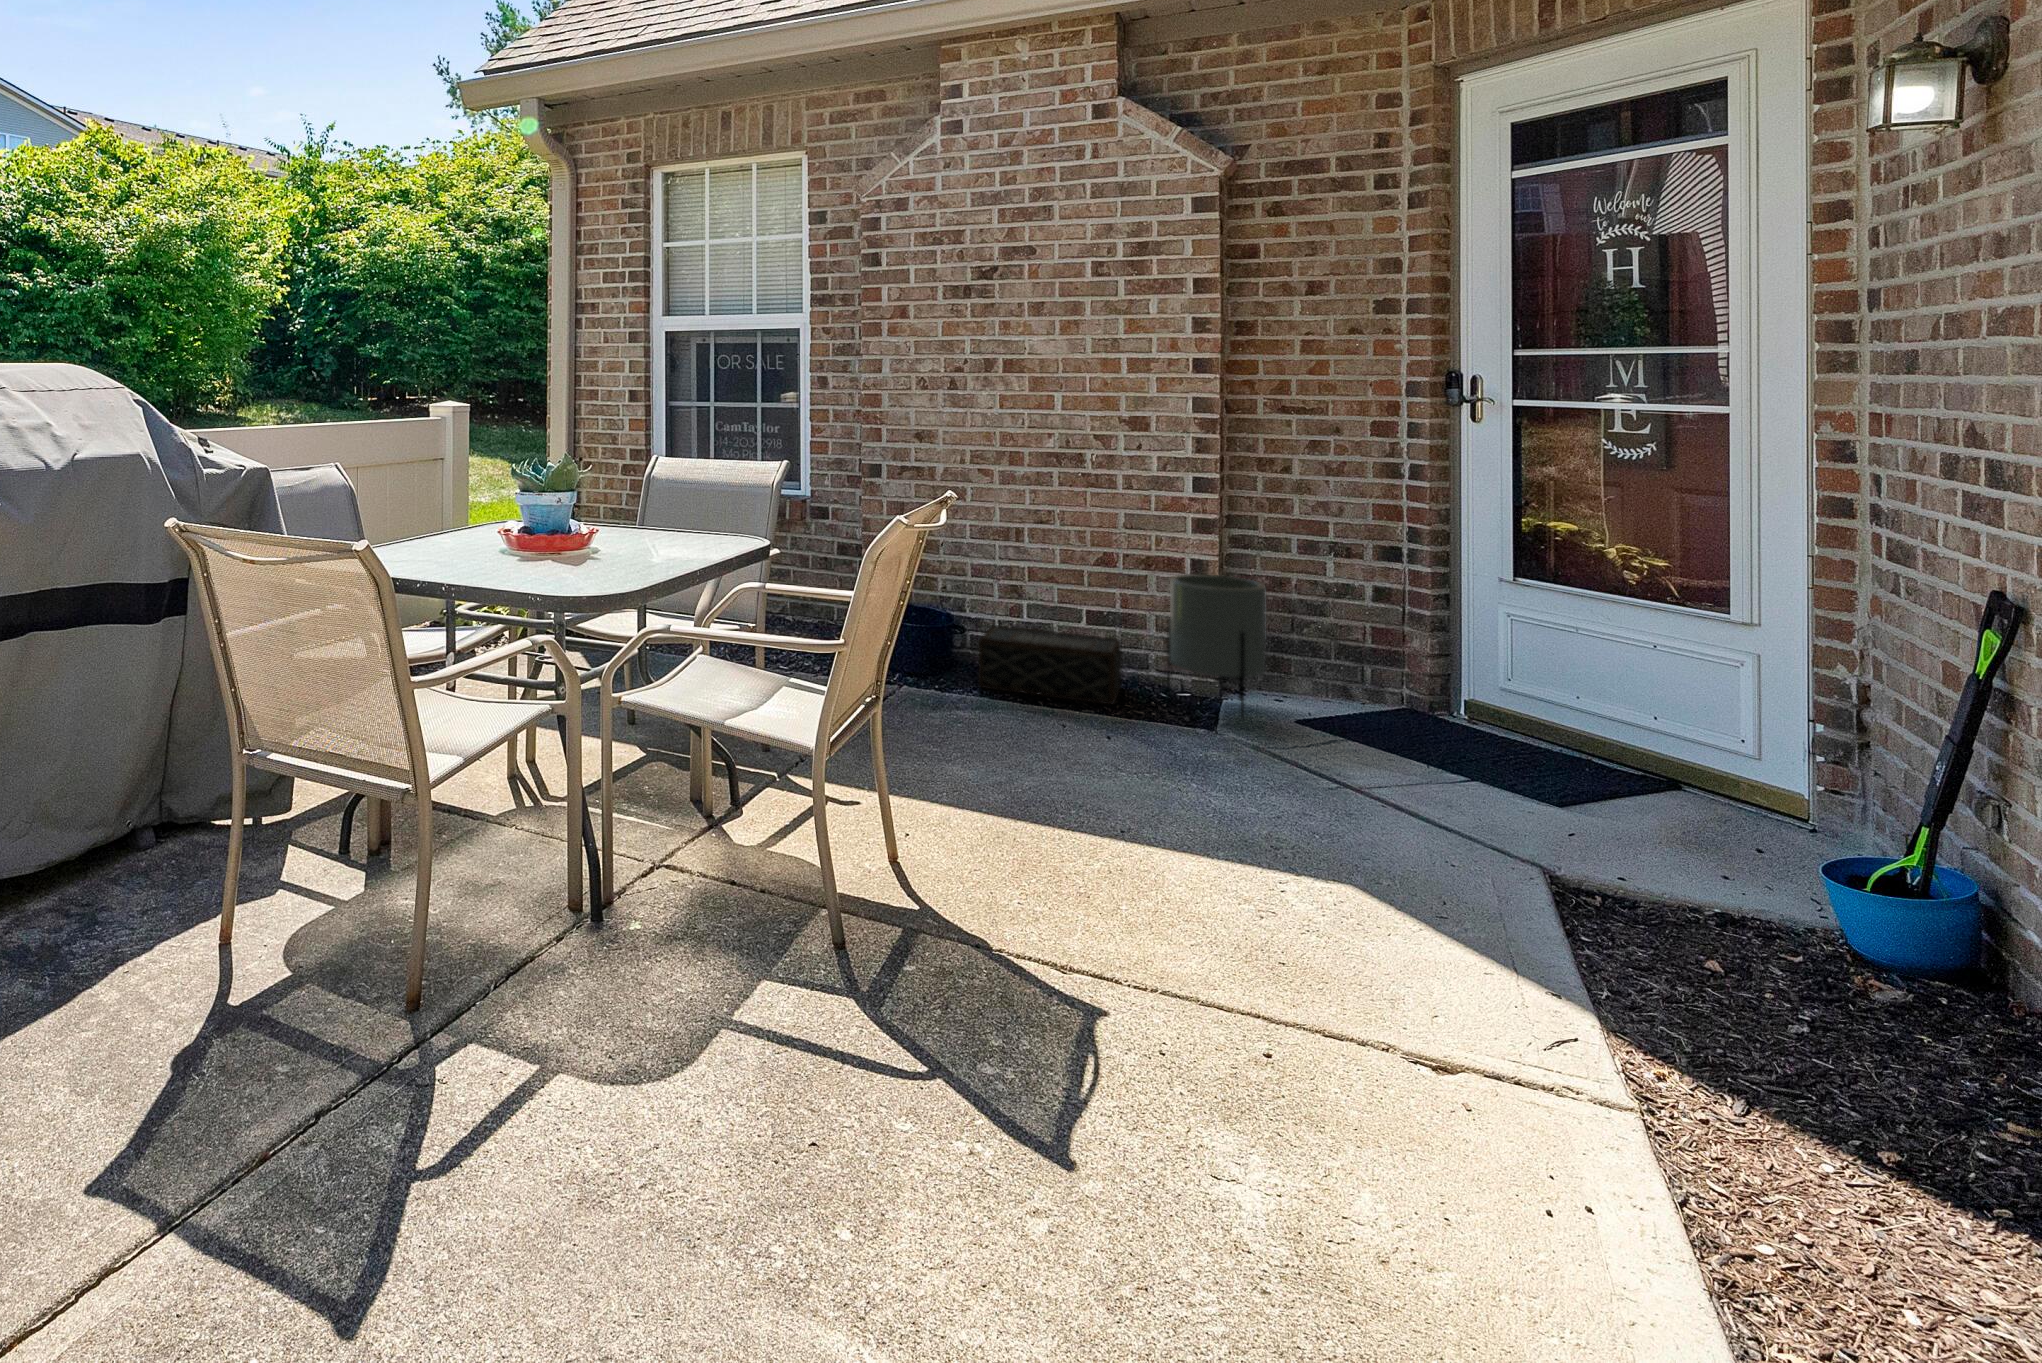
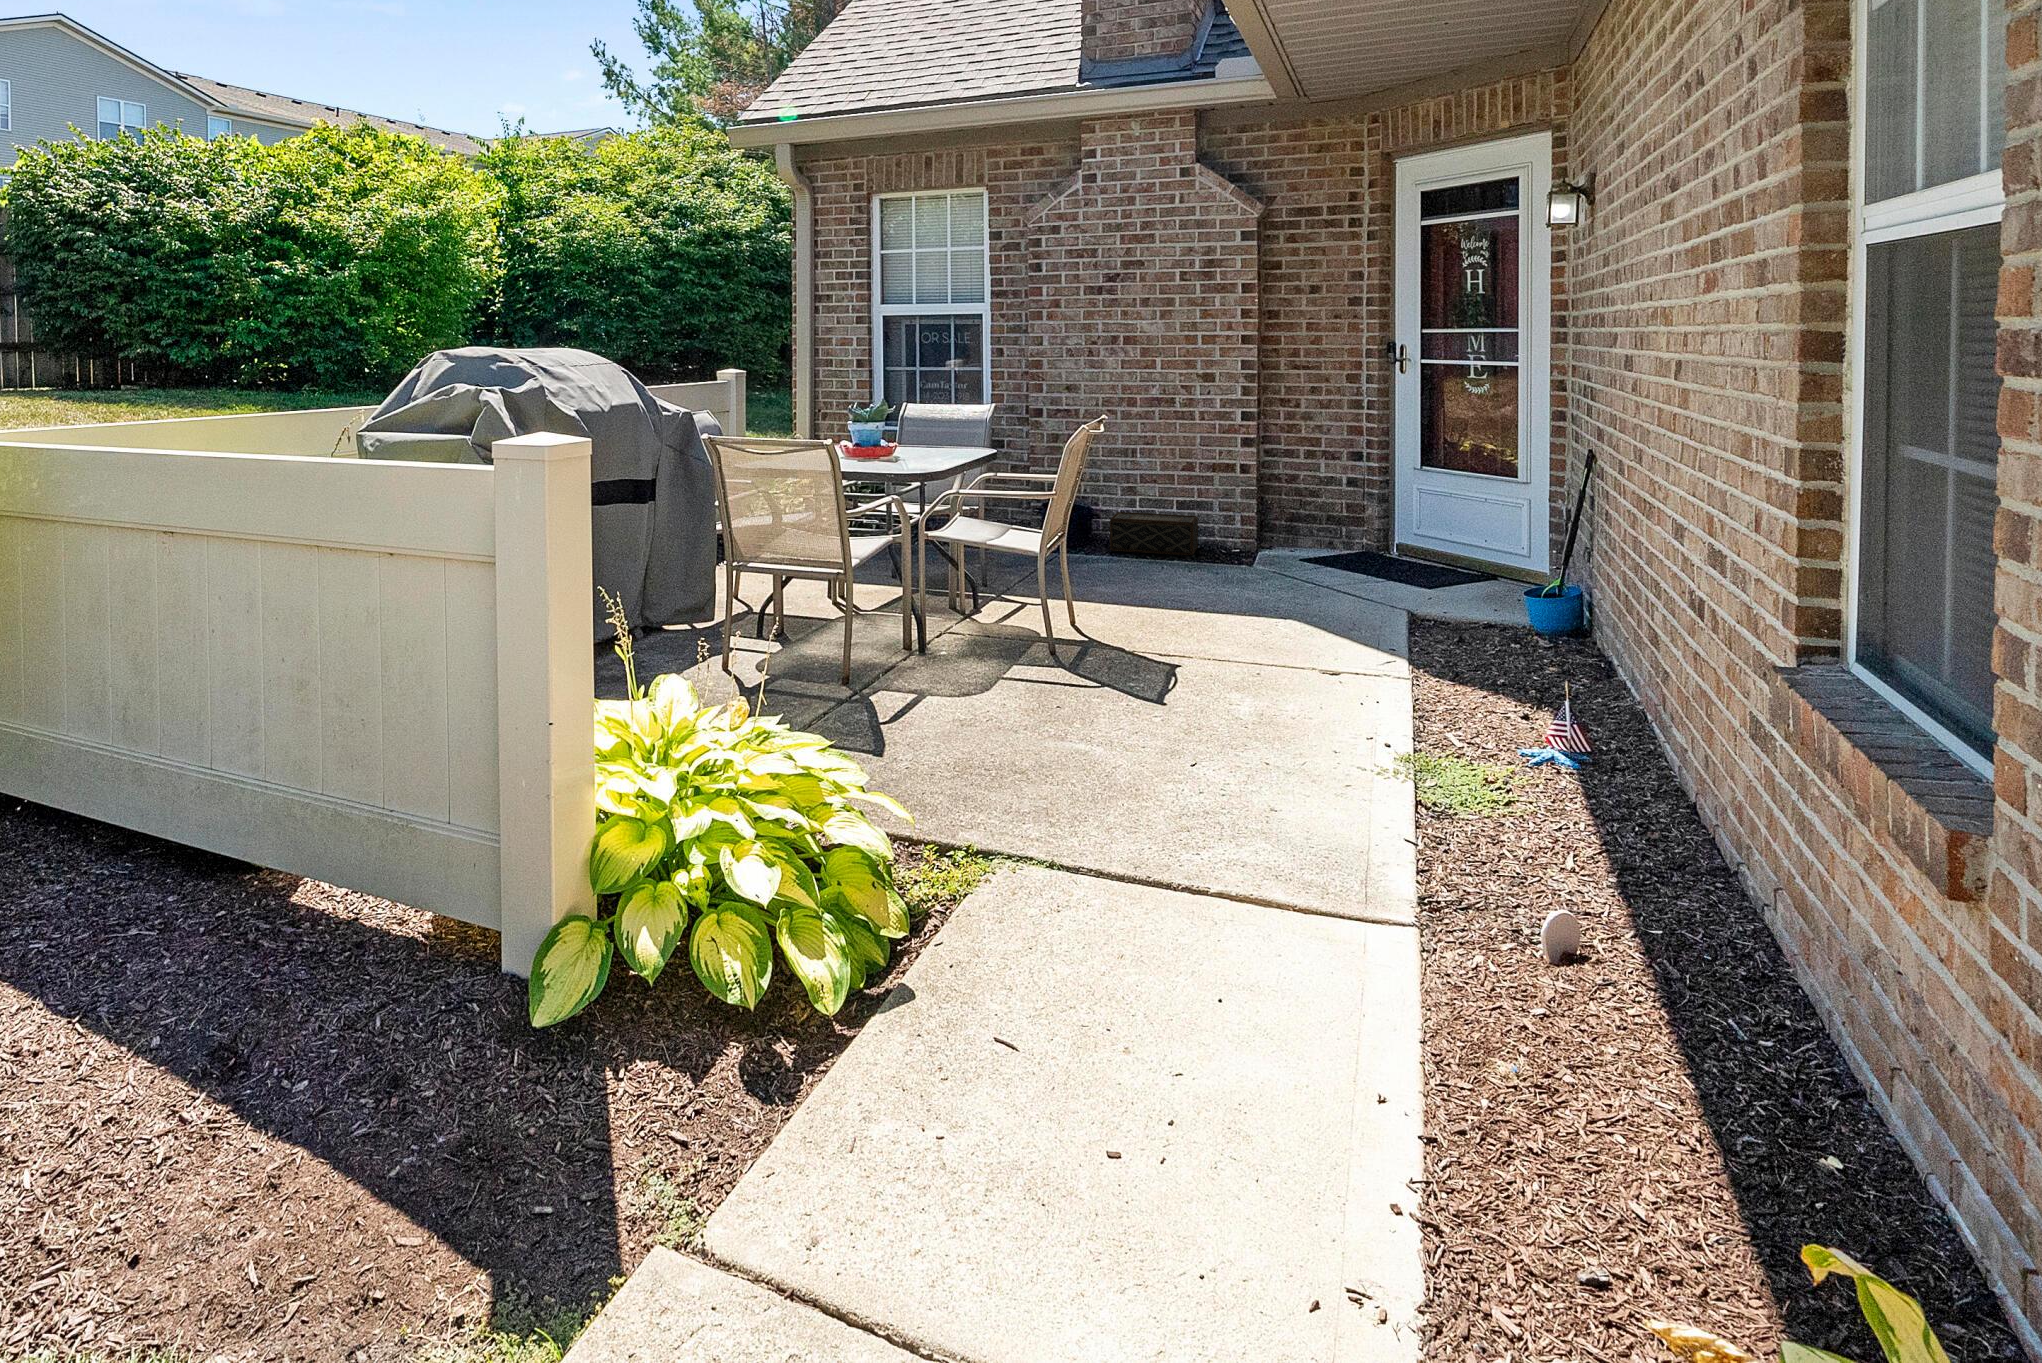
planter: present [1167,574,1265,719] -> none [1225,472,1282,559]

